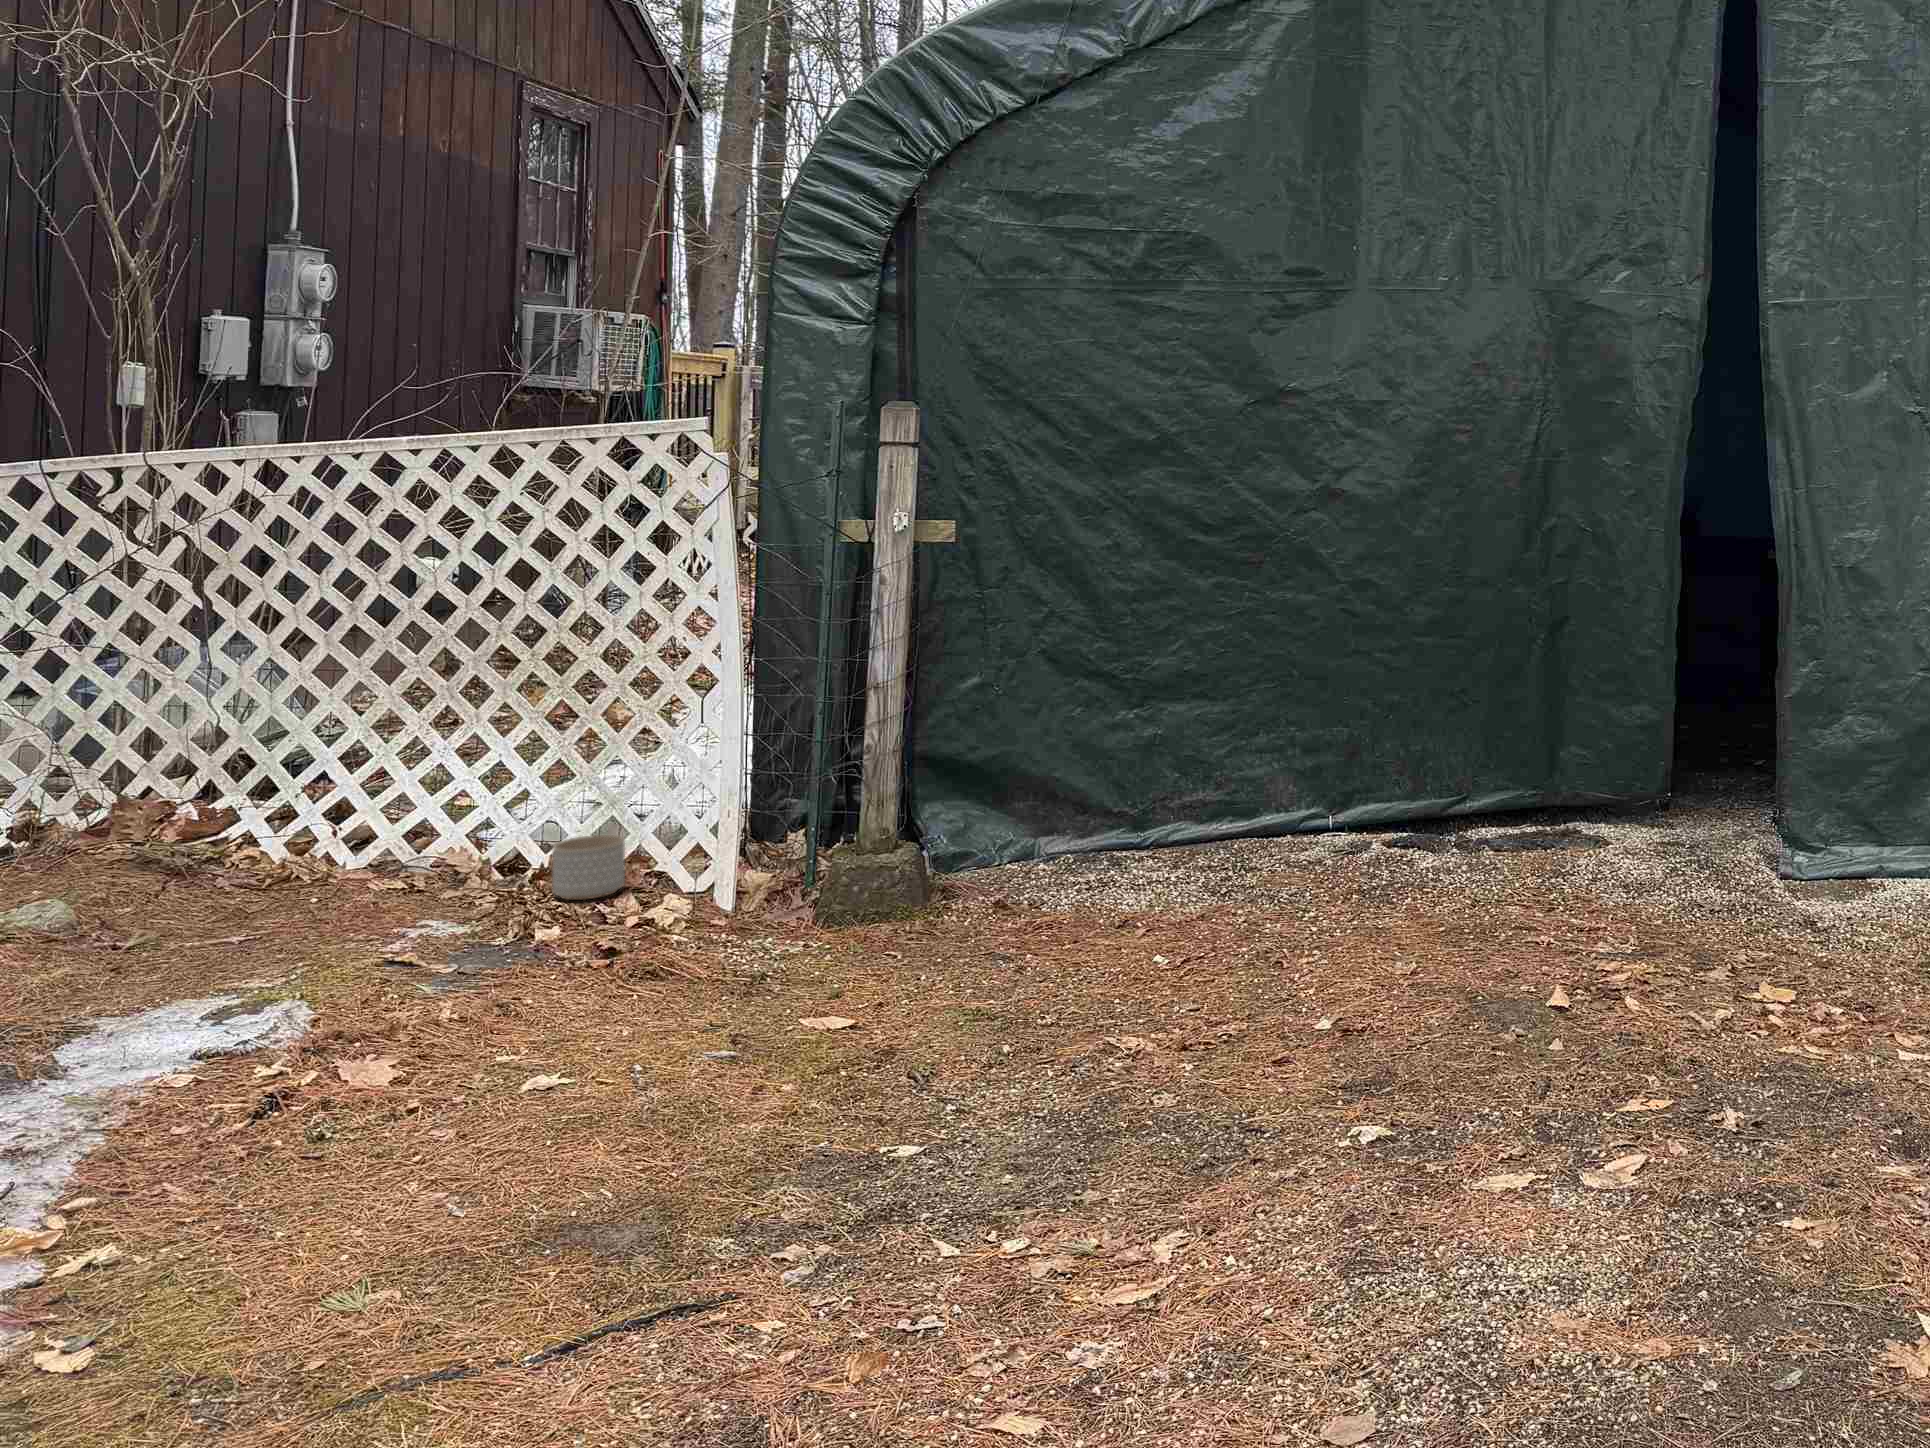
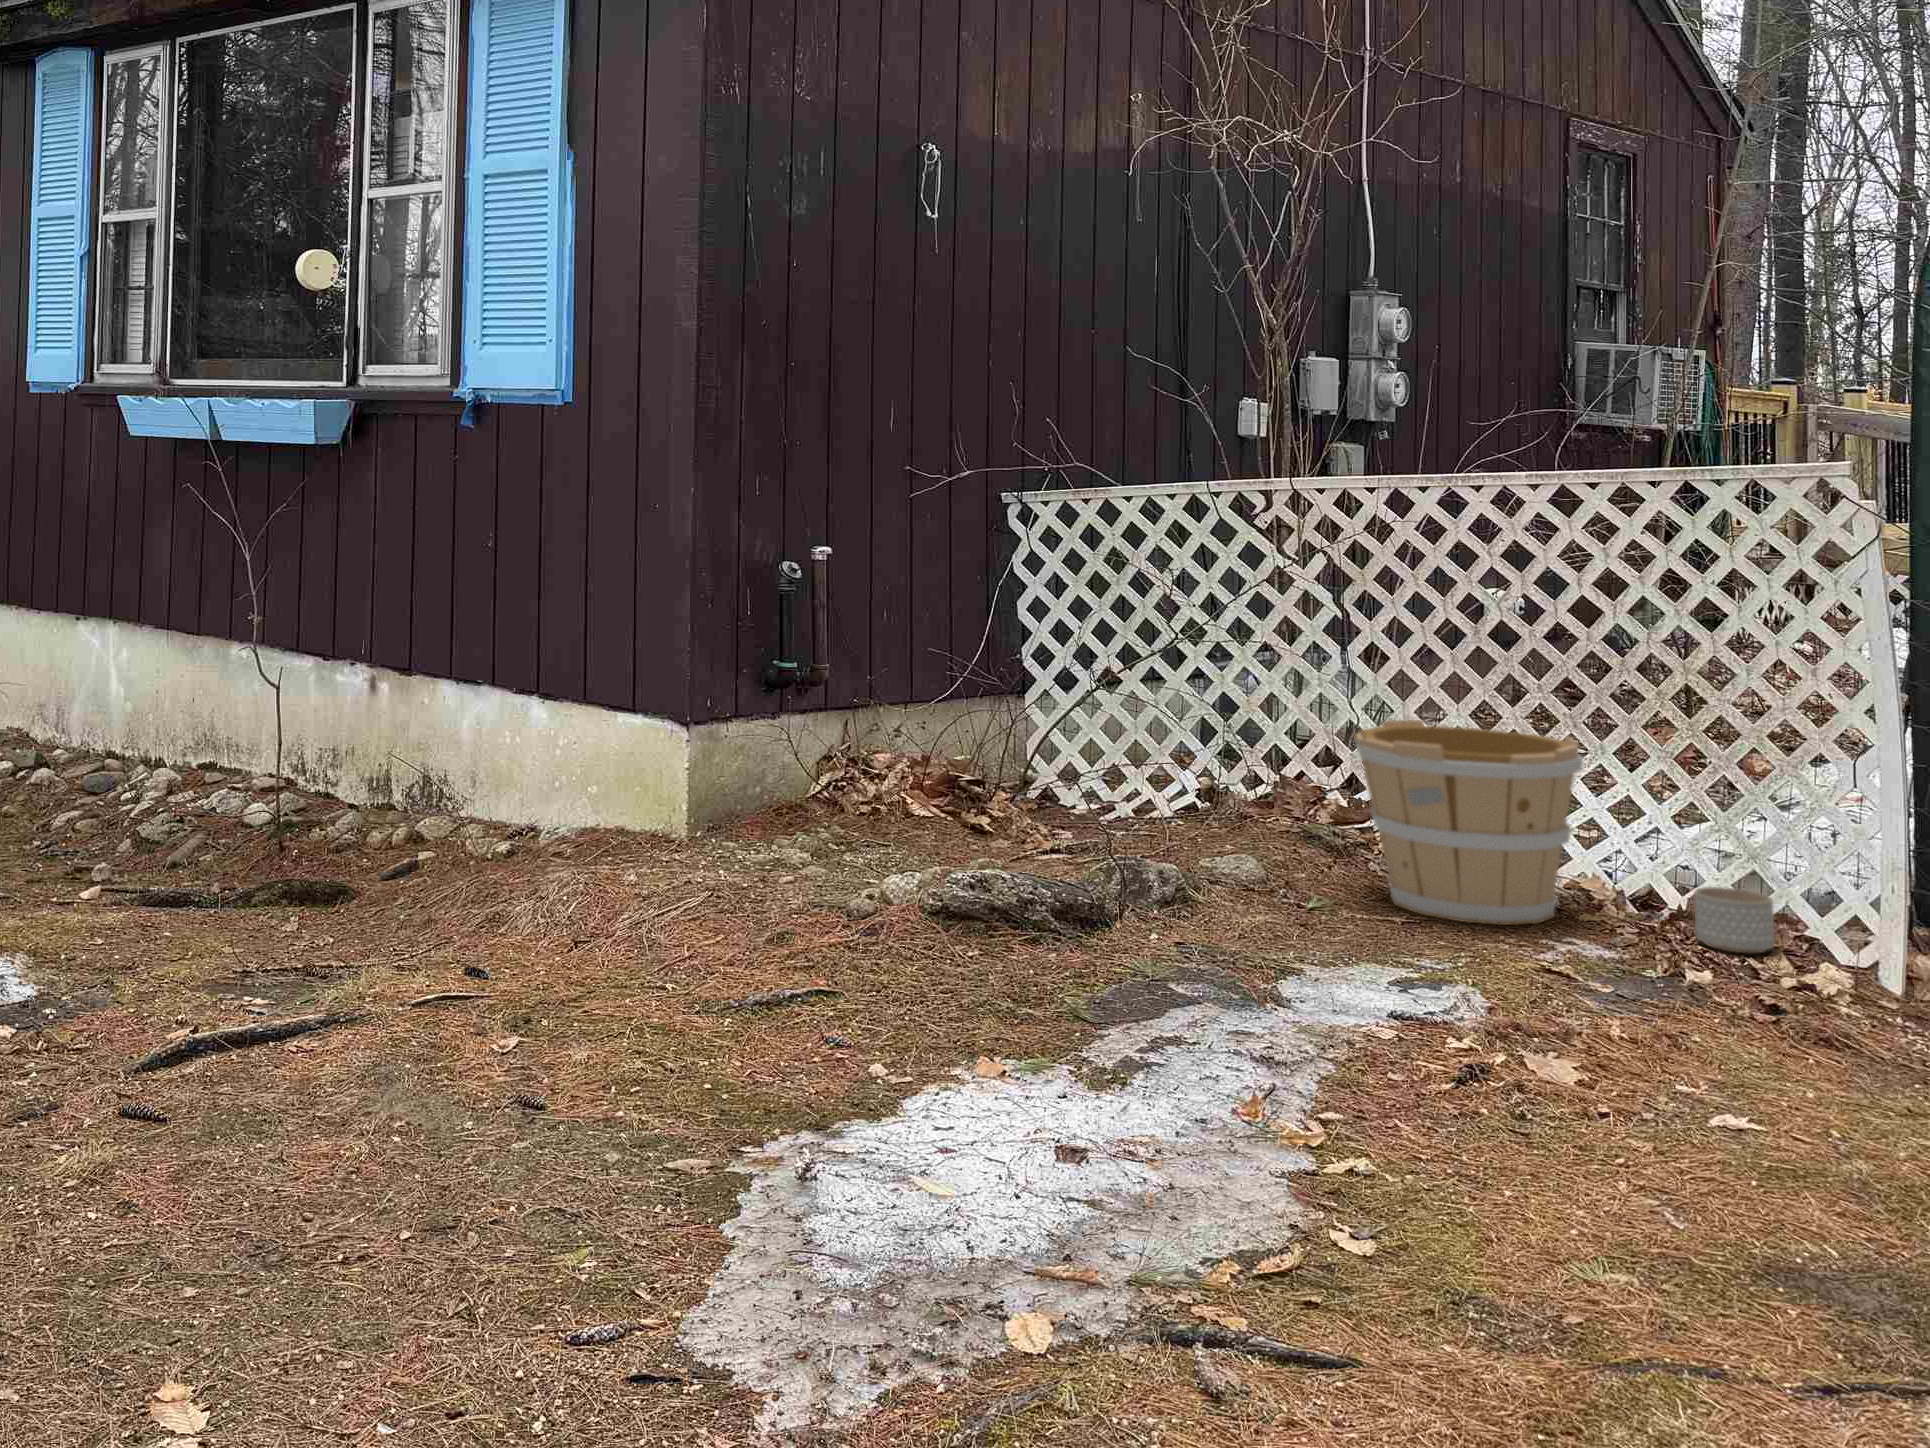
wooden bucket: none [195,708,451,934] -> present [1356,720,1583,925]

